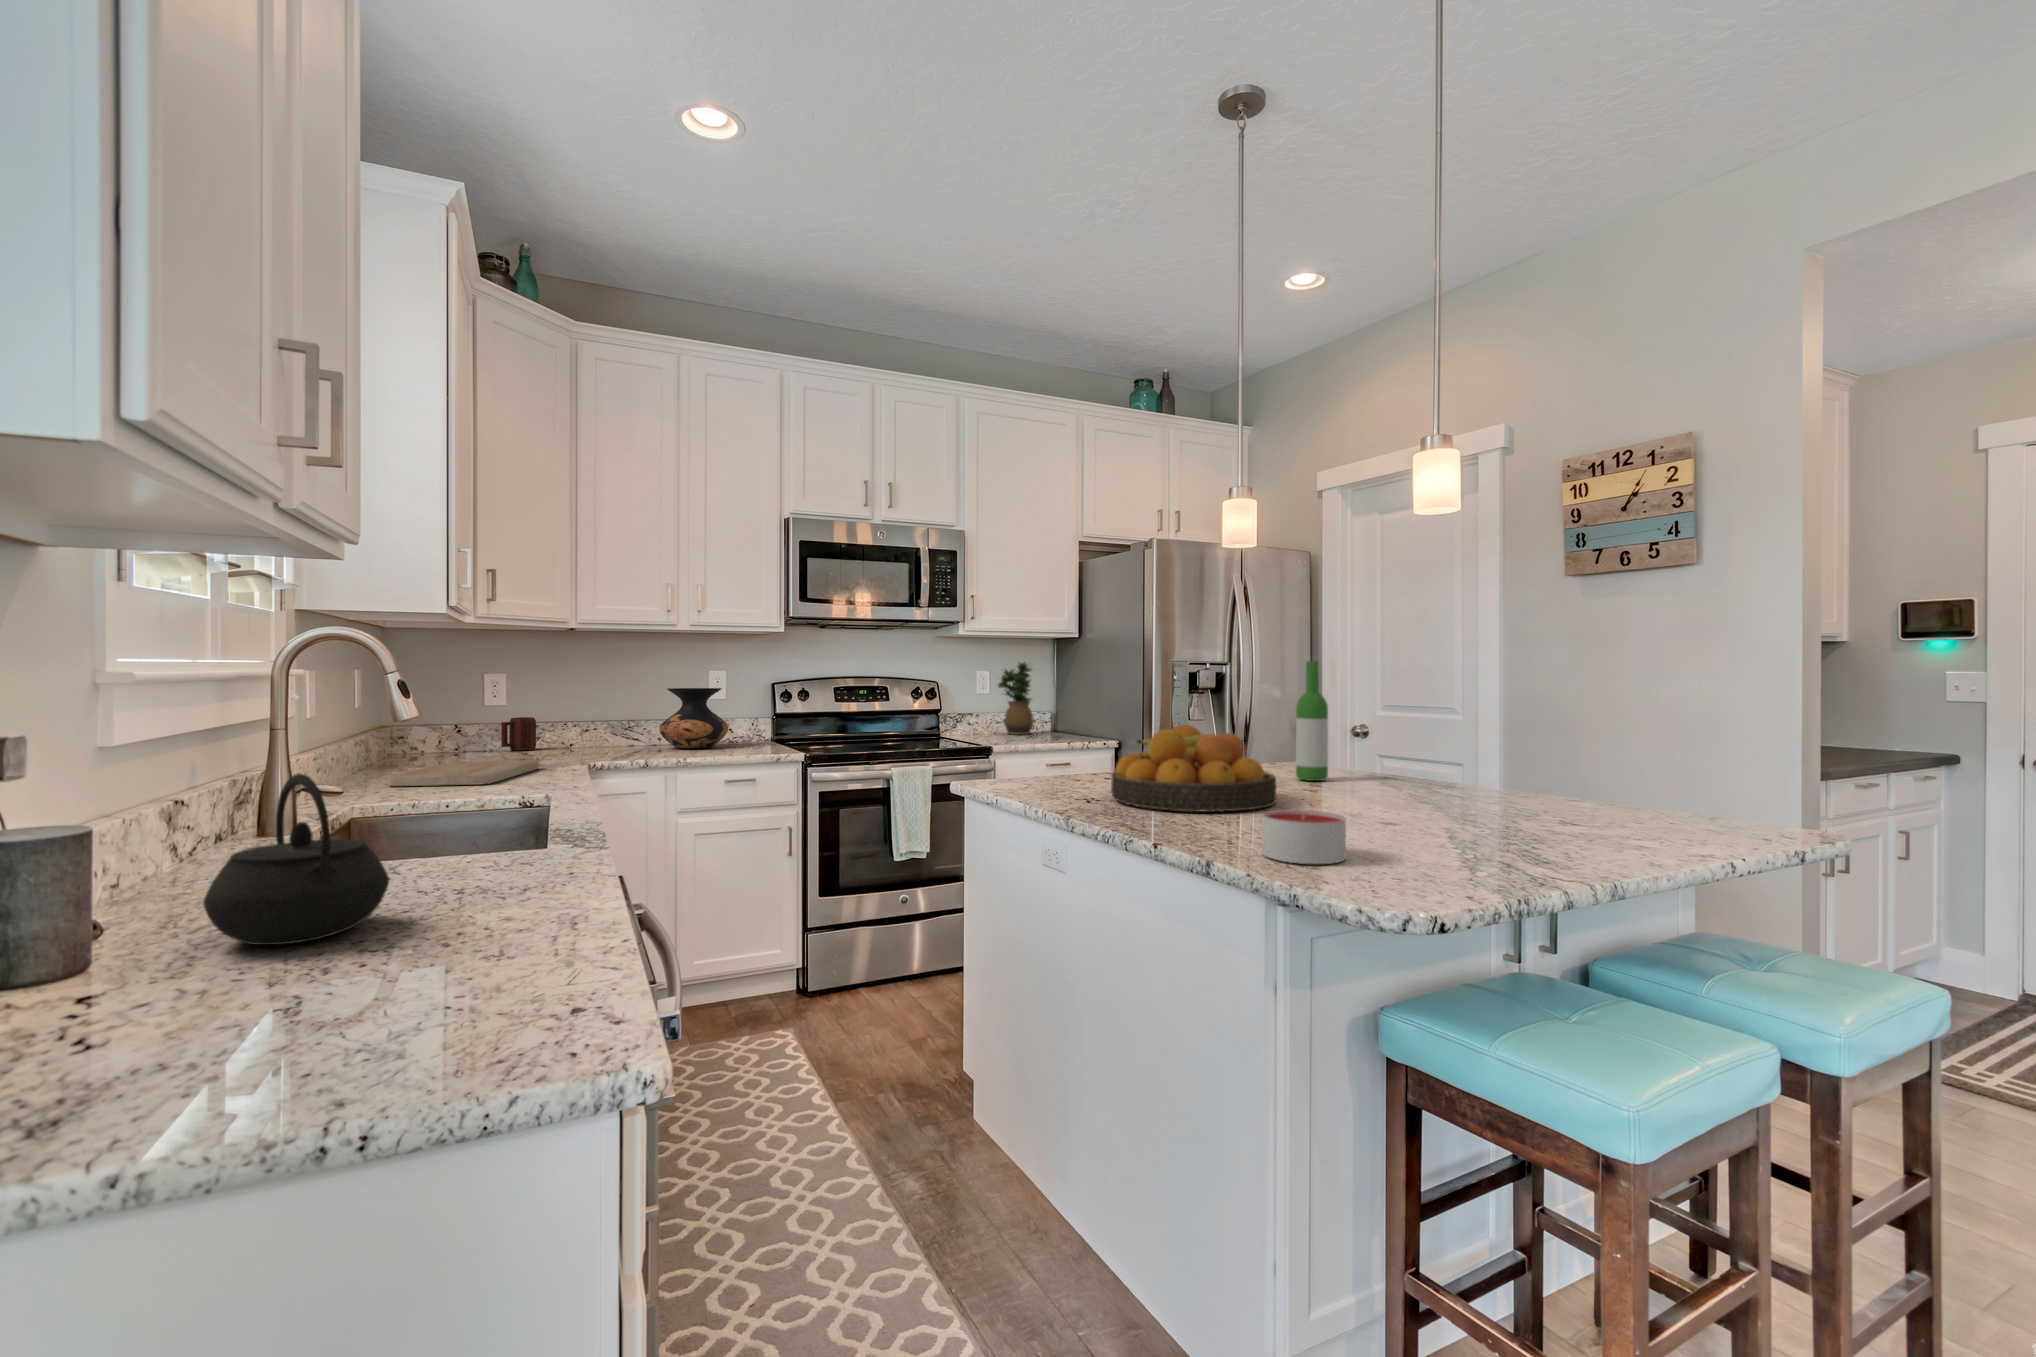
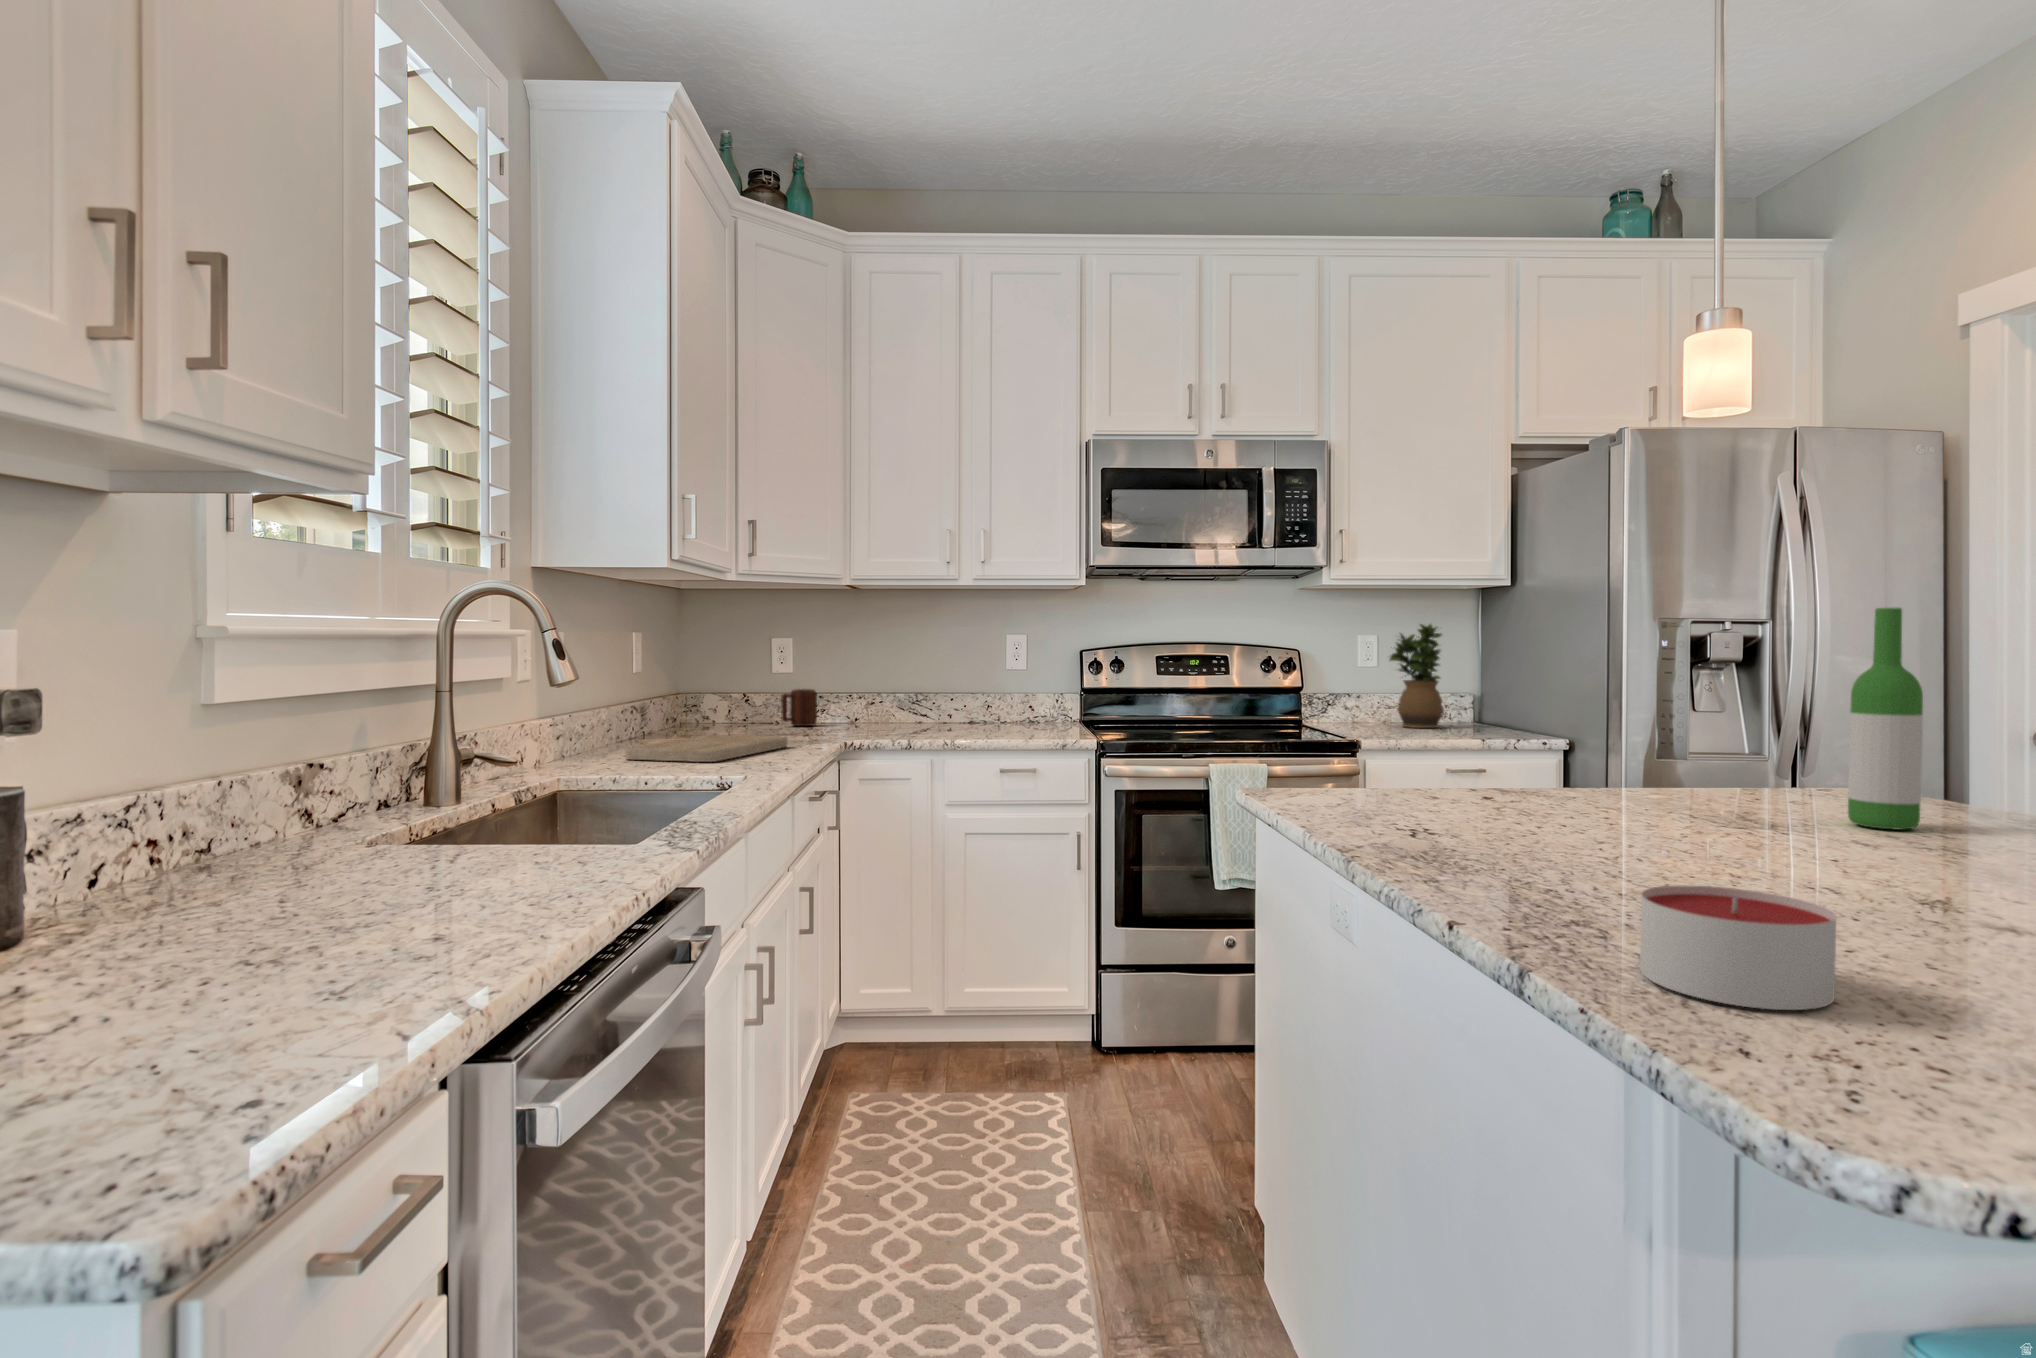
vase: present [659,688,728,749] -> none [940,658,1018,731]
fruit bowl: present [1111,725,1277,812] -> none [1445,717,1767,875]
kettle: present [203,773,389,945] -> none [172,738,372,934]

